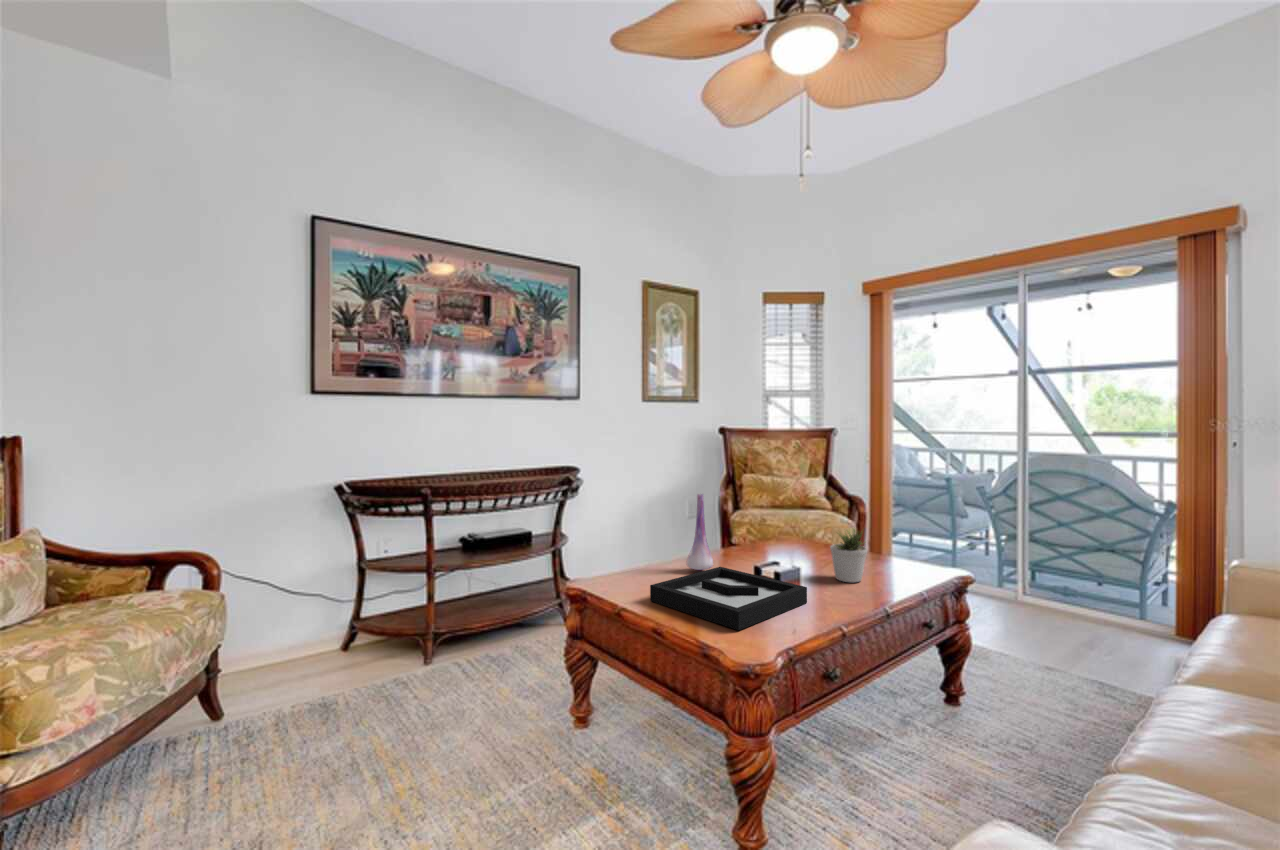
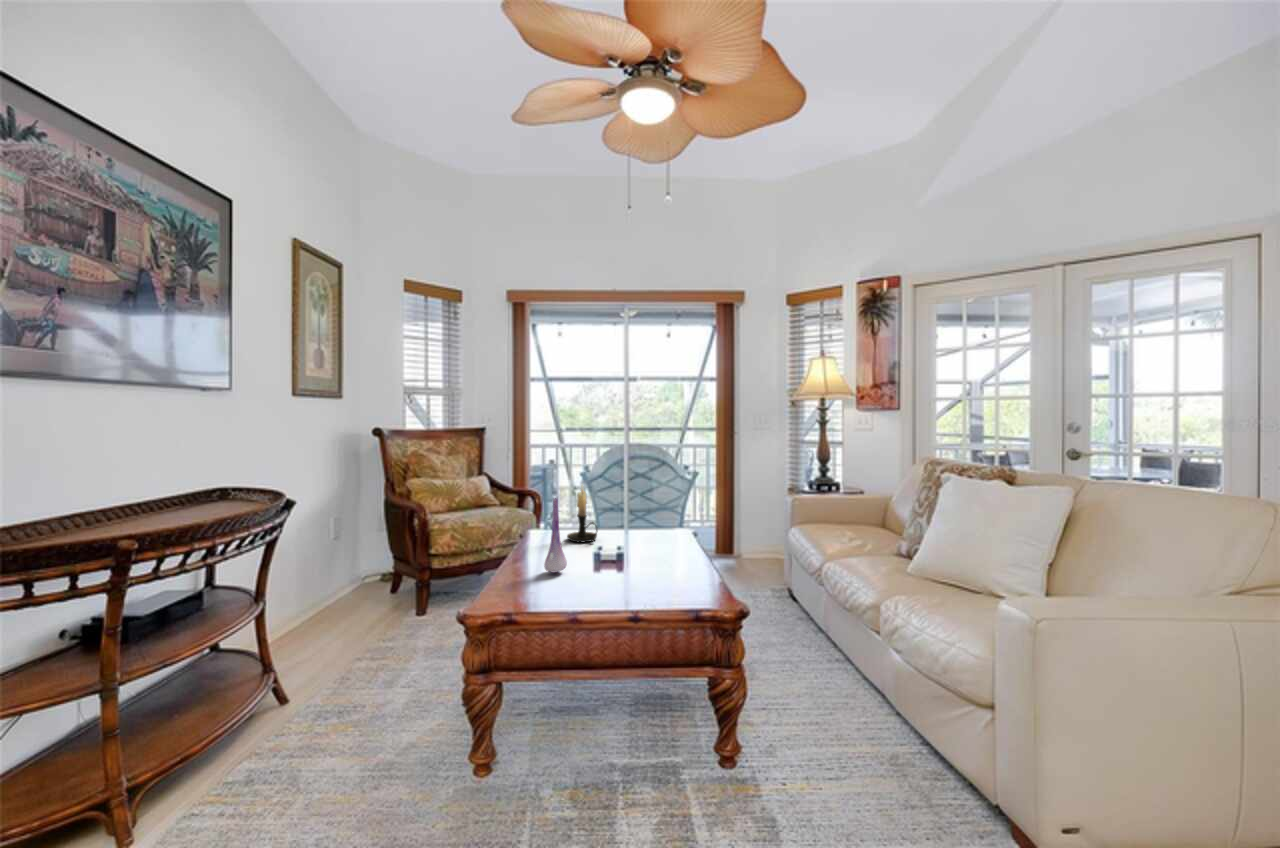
candle holder: none [790,489,826,557] -> present [567,485,598,542]
potted plant: present [830,529,867,583] -> none [639,507,668,552]
decorative tray: present [650,567,807,630] -> none [588,559,698,605]

